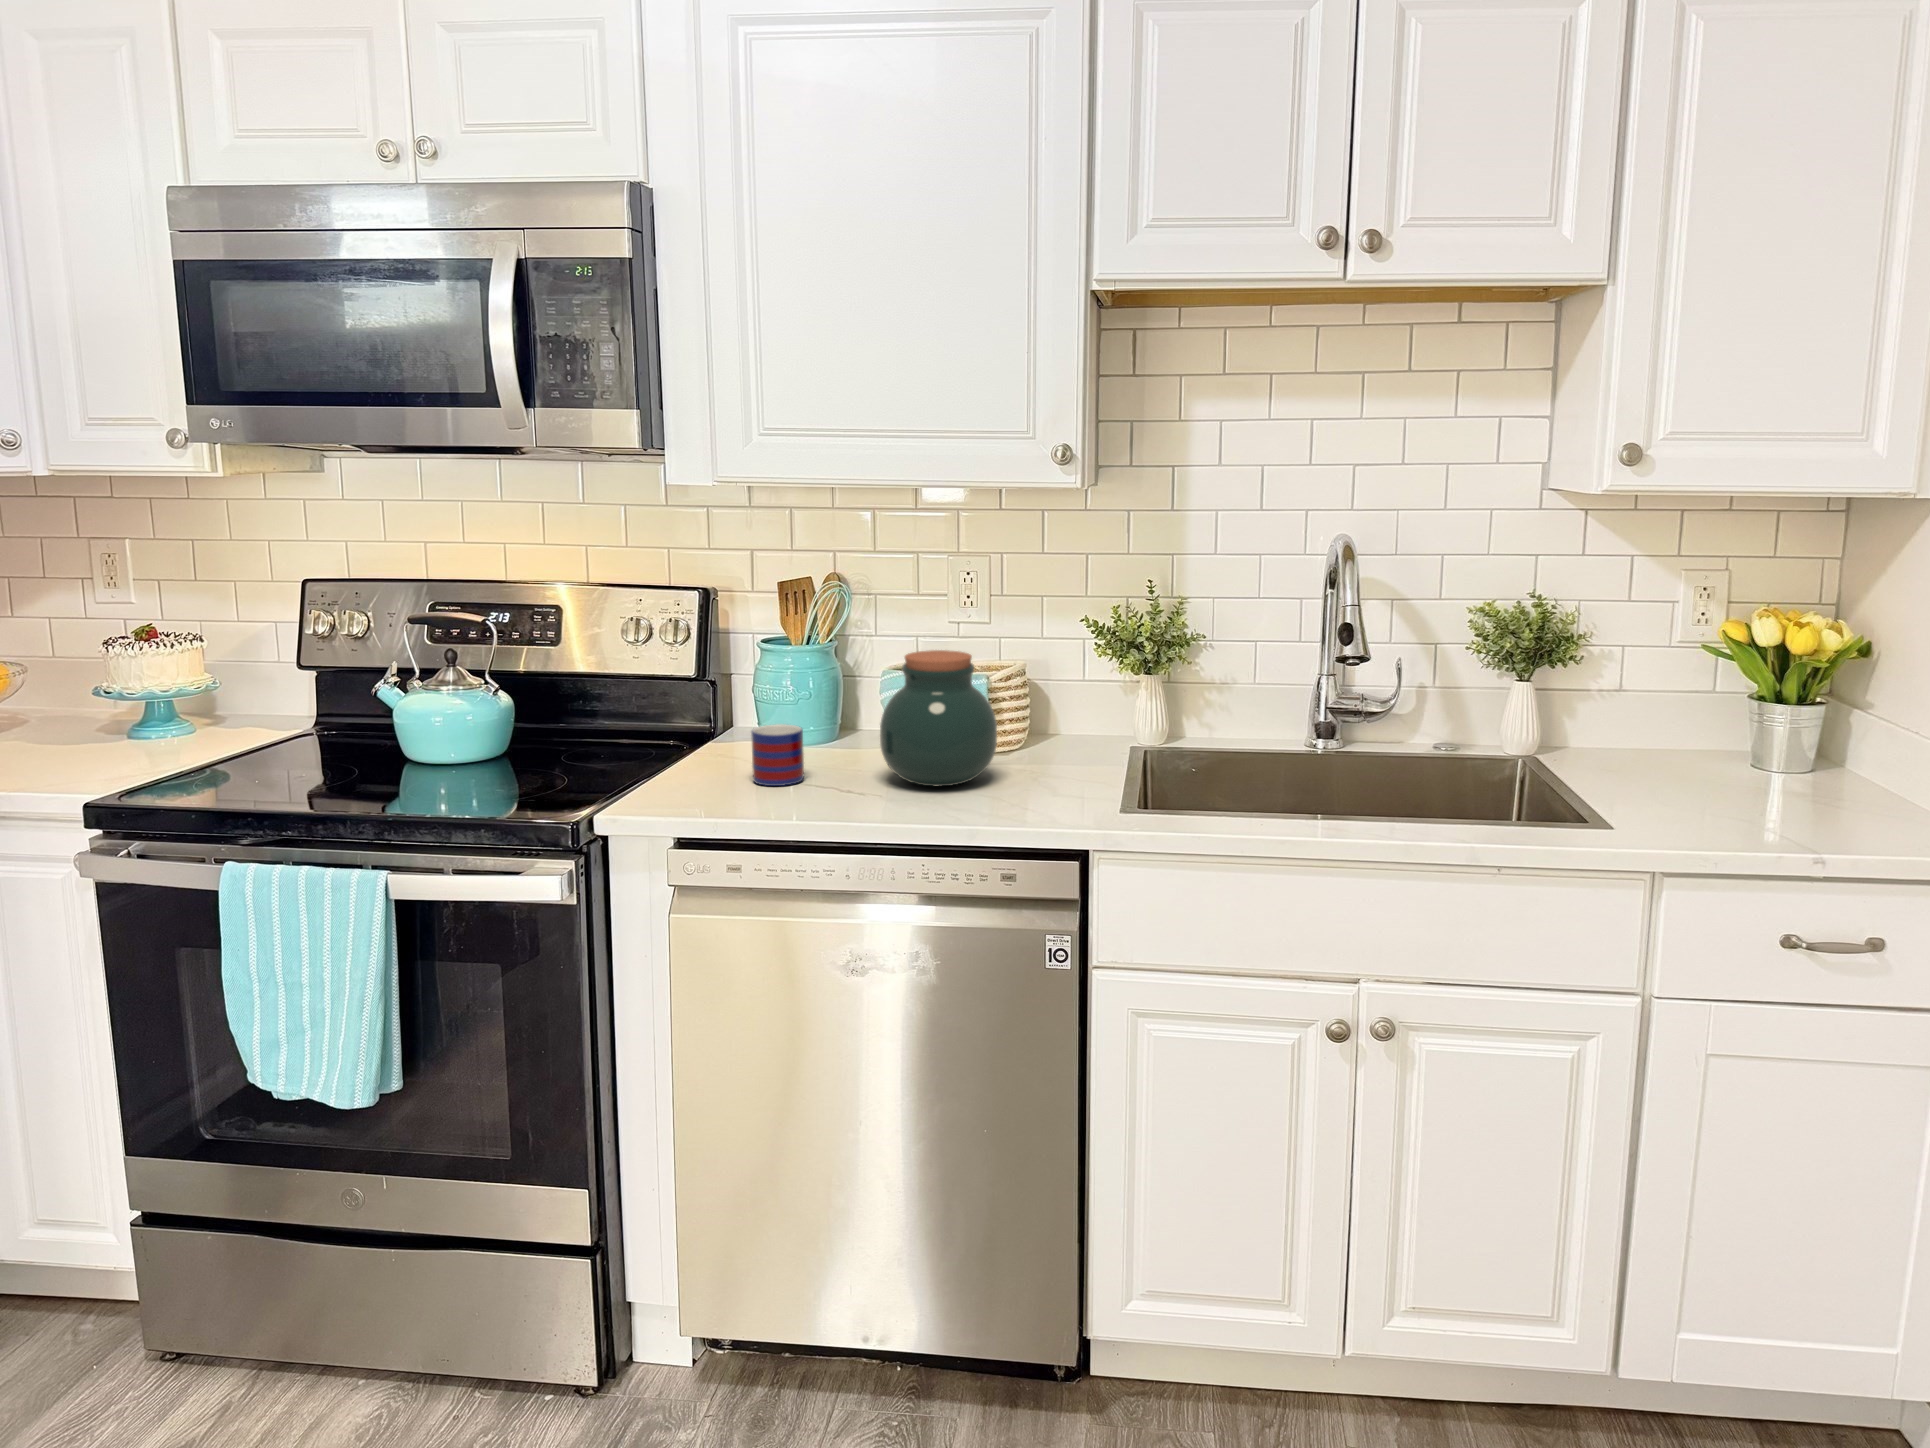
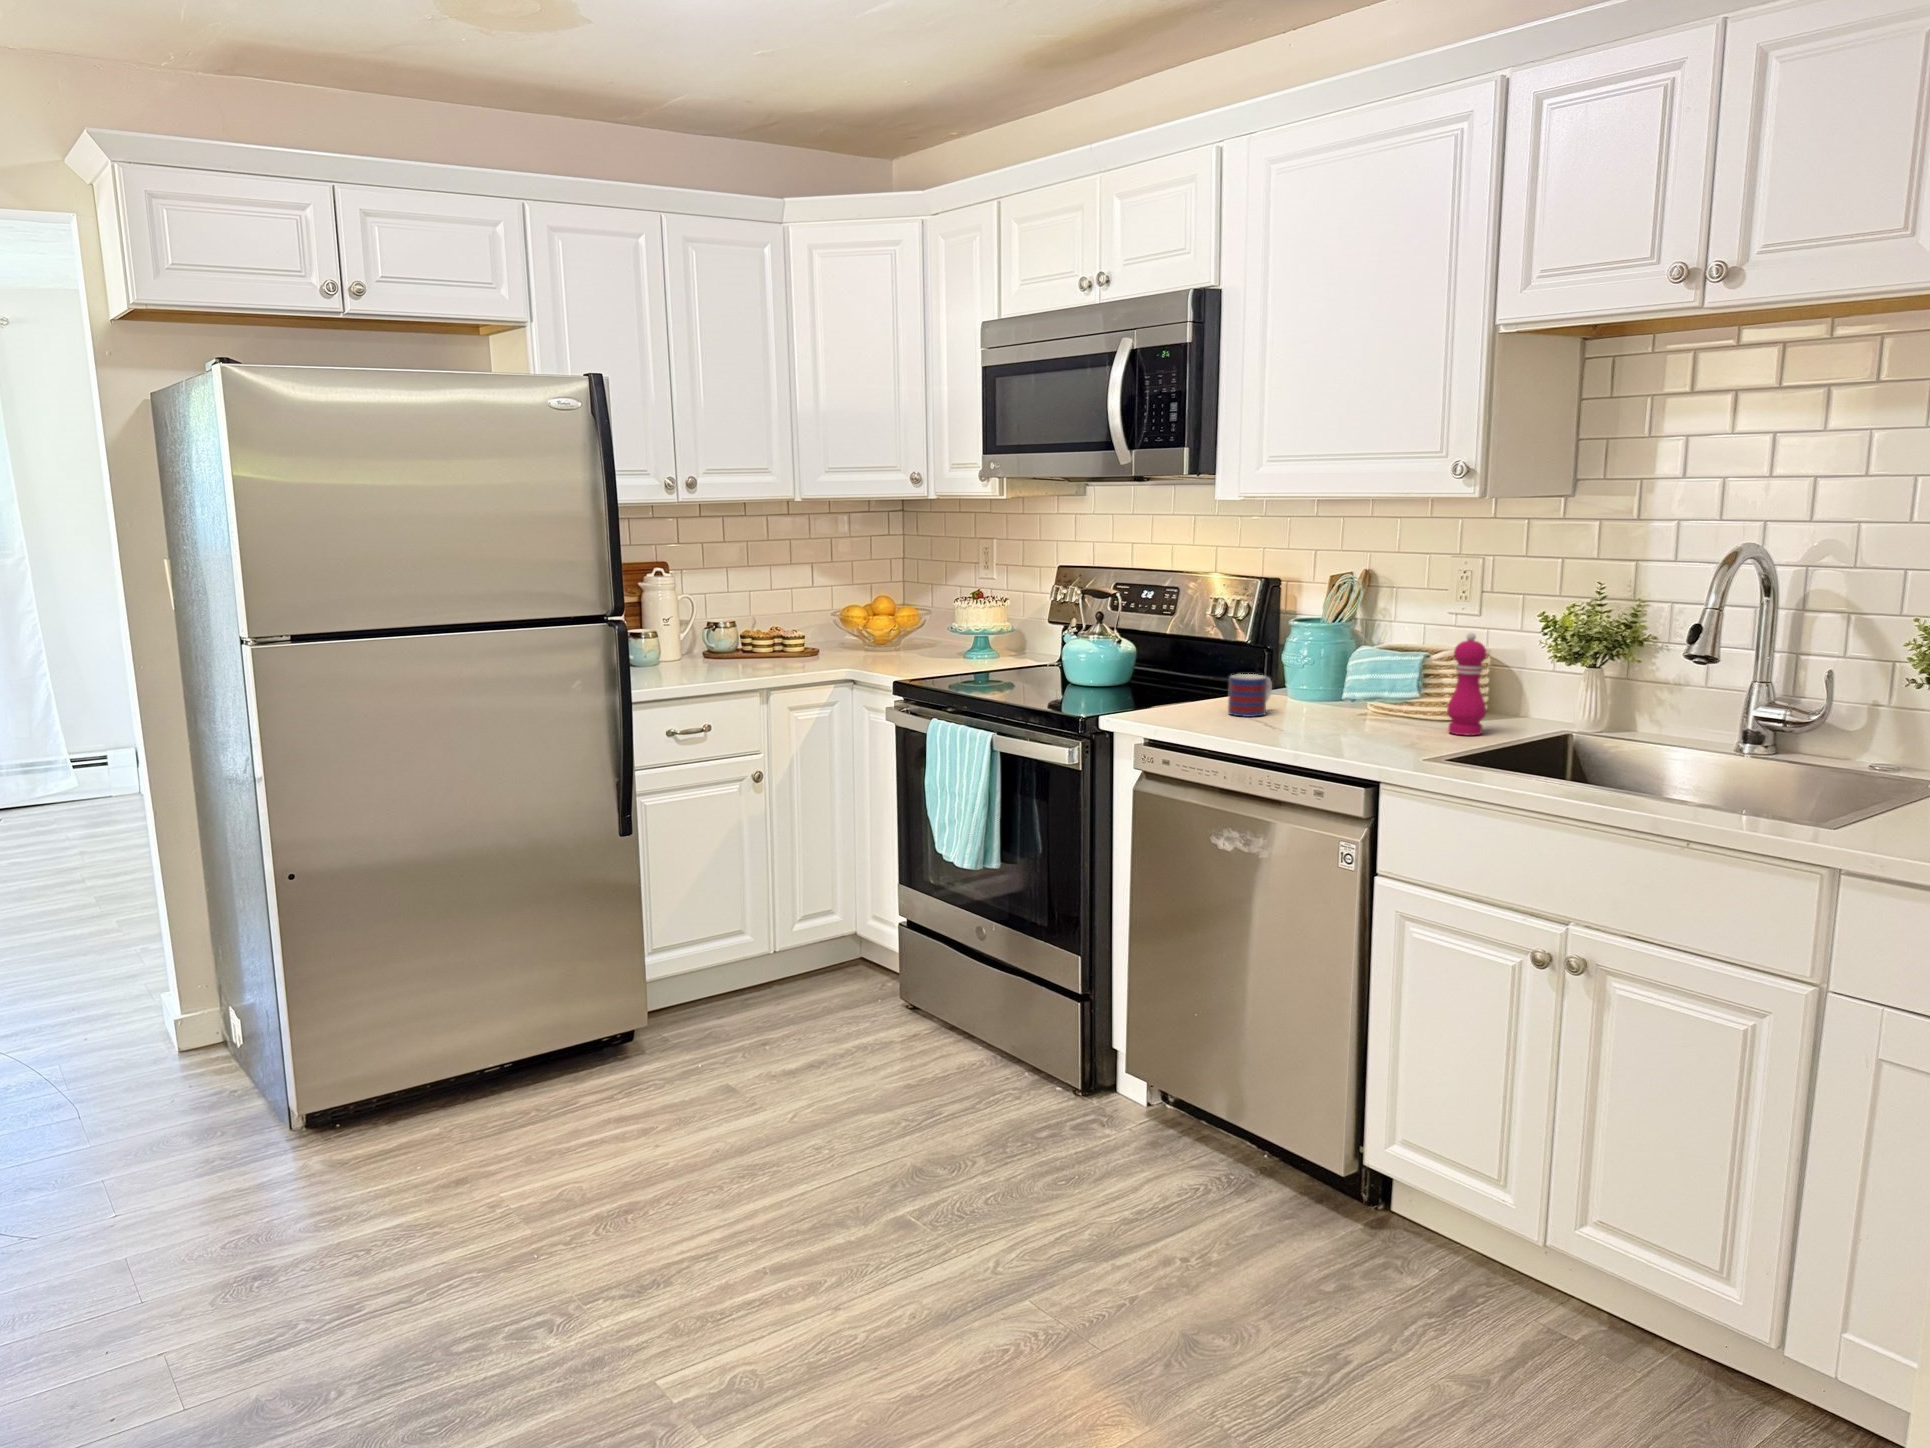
pepper mill: none [1035,645,1079,768] -> present [1447,633,1486,735]
jar: present [880,650,997,786] -> none [1304,627,1399,731]

